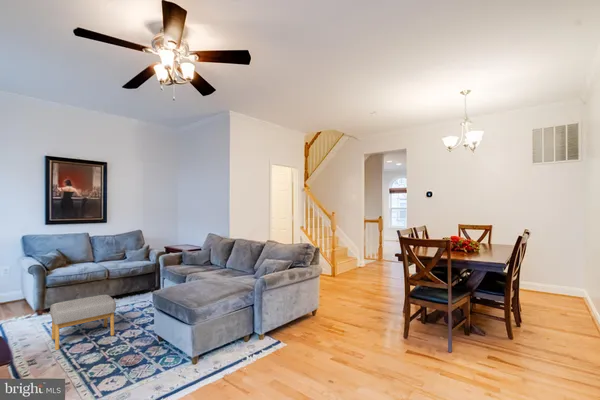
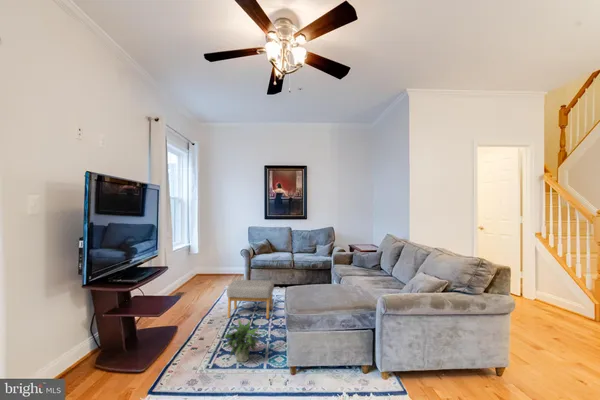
potted plant: none [108,333,149,378] -> present [225,320,260,362]

